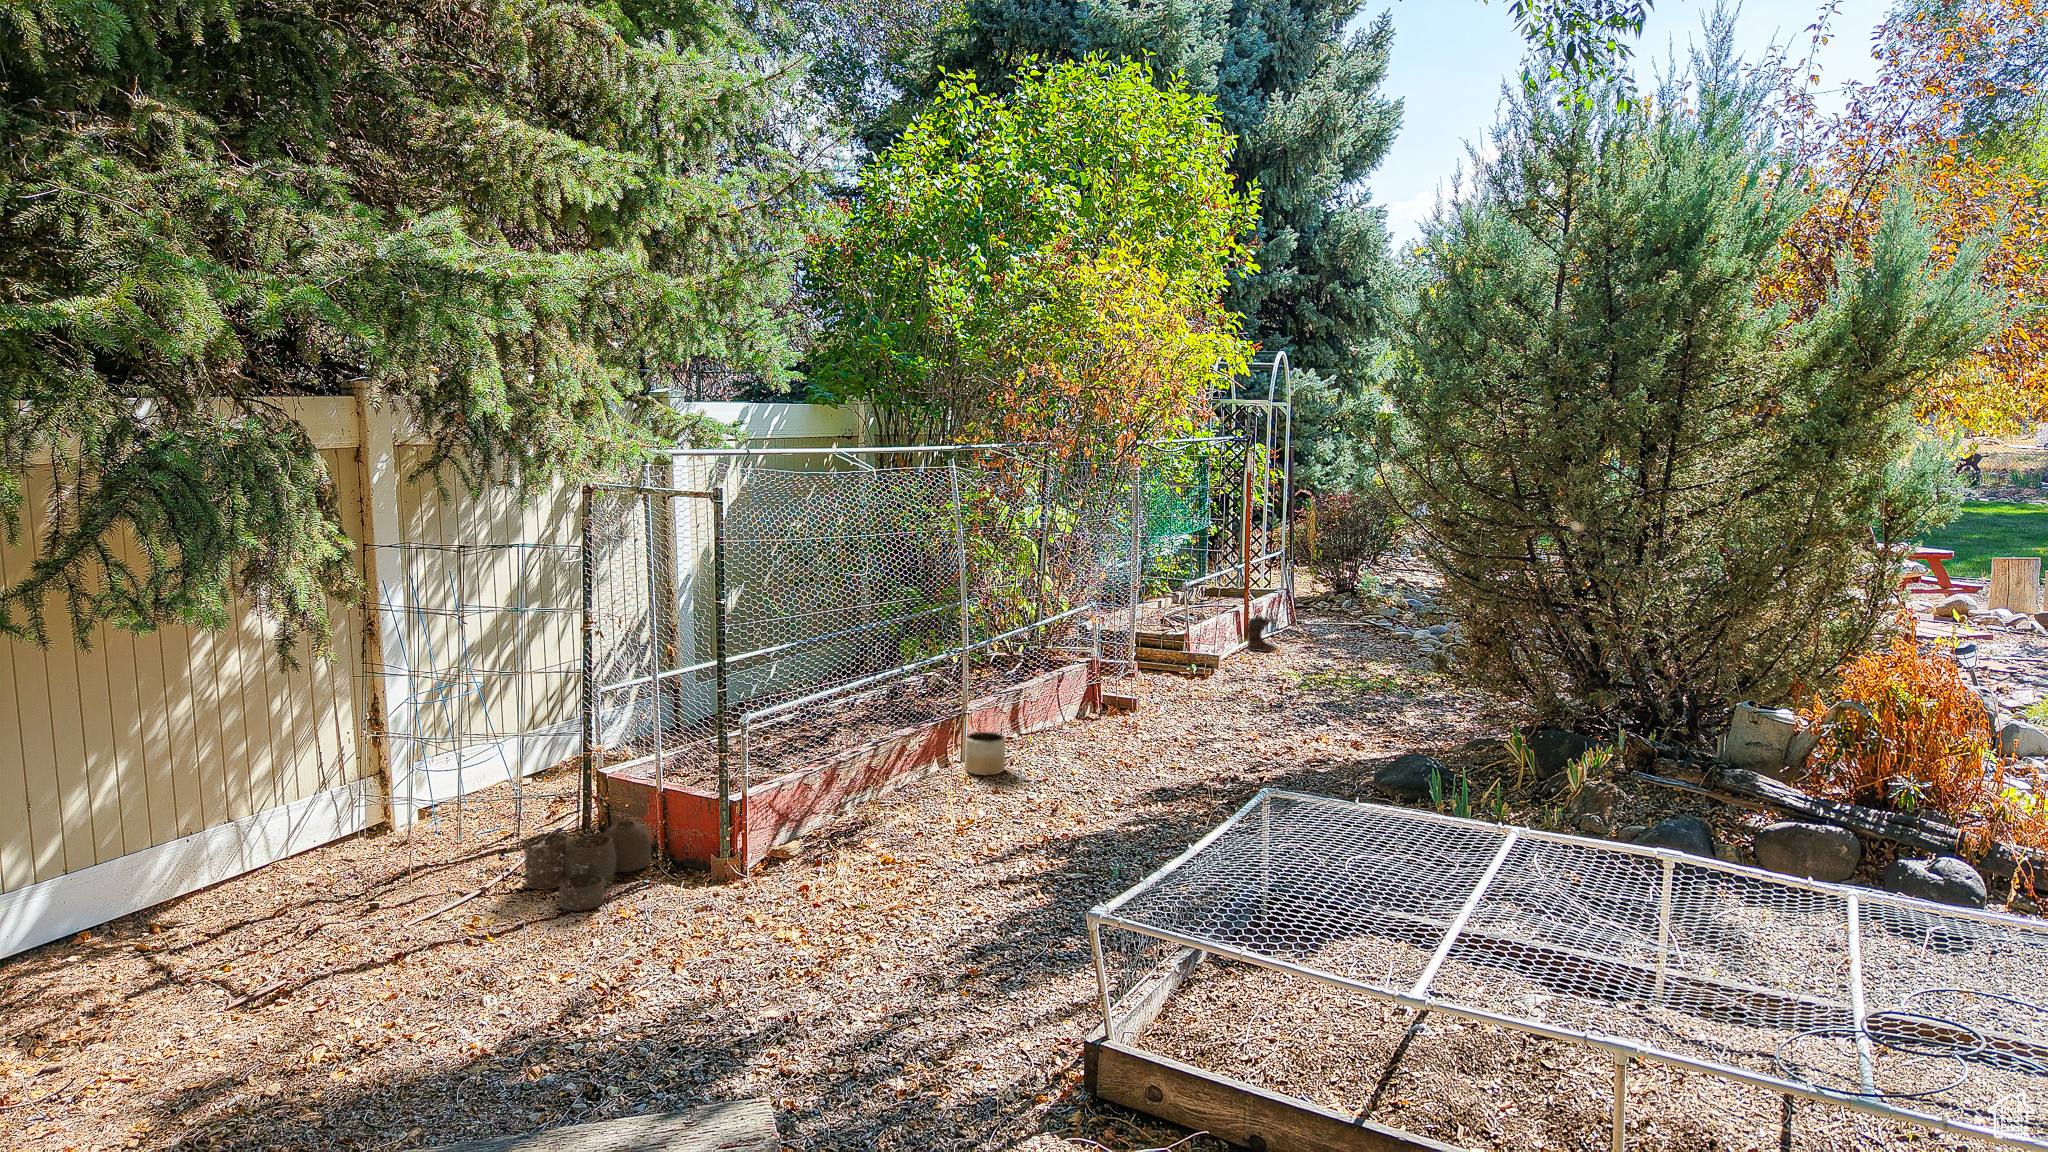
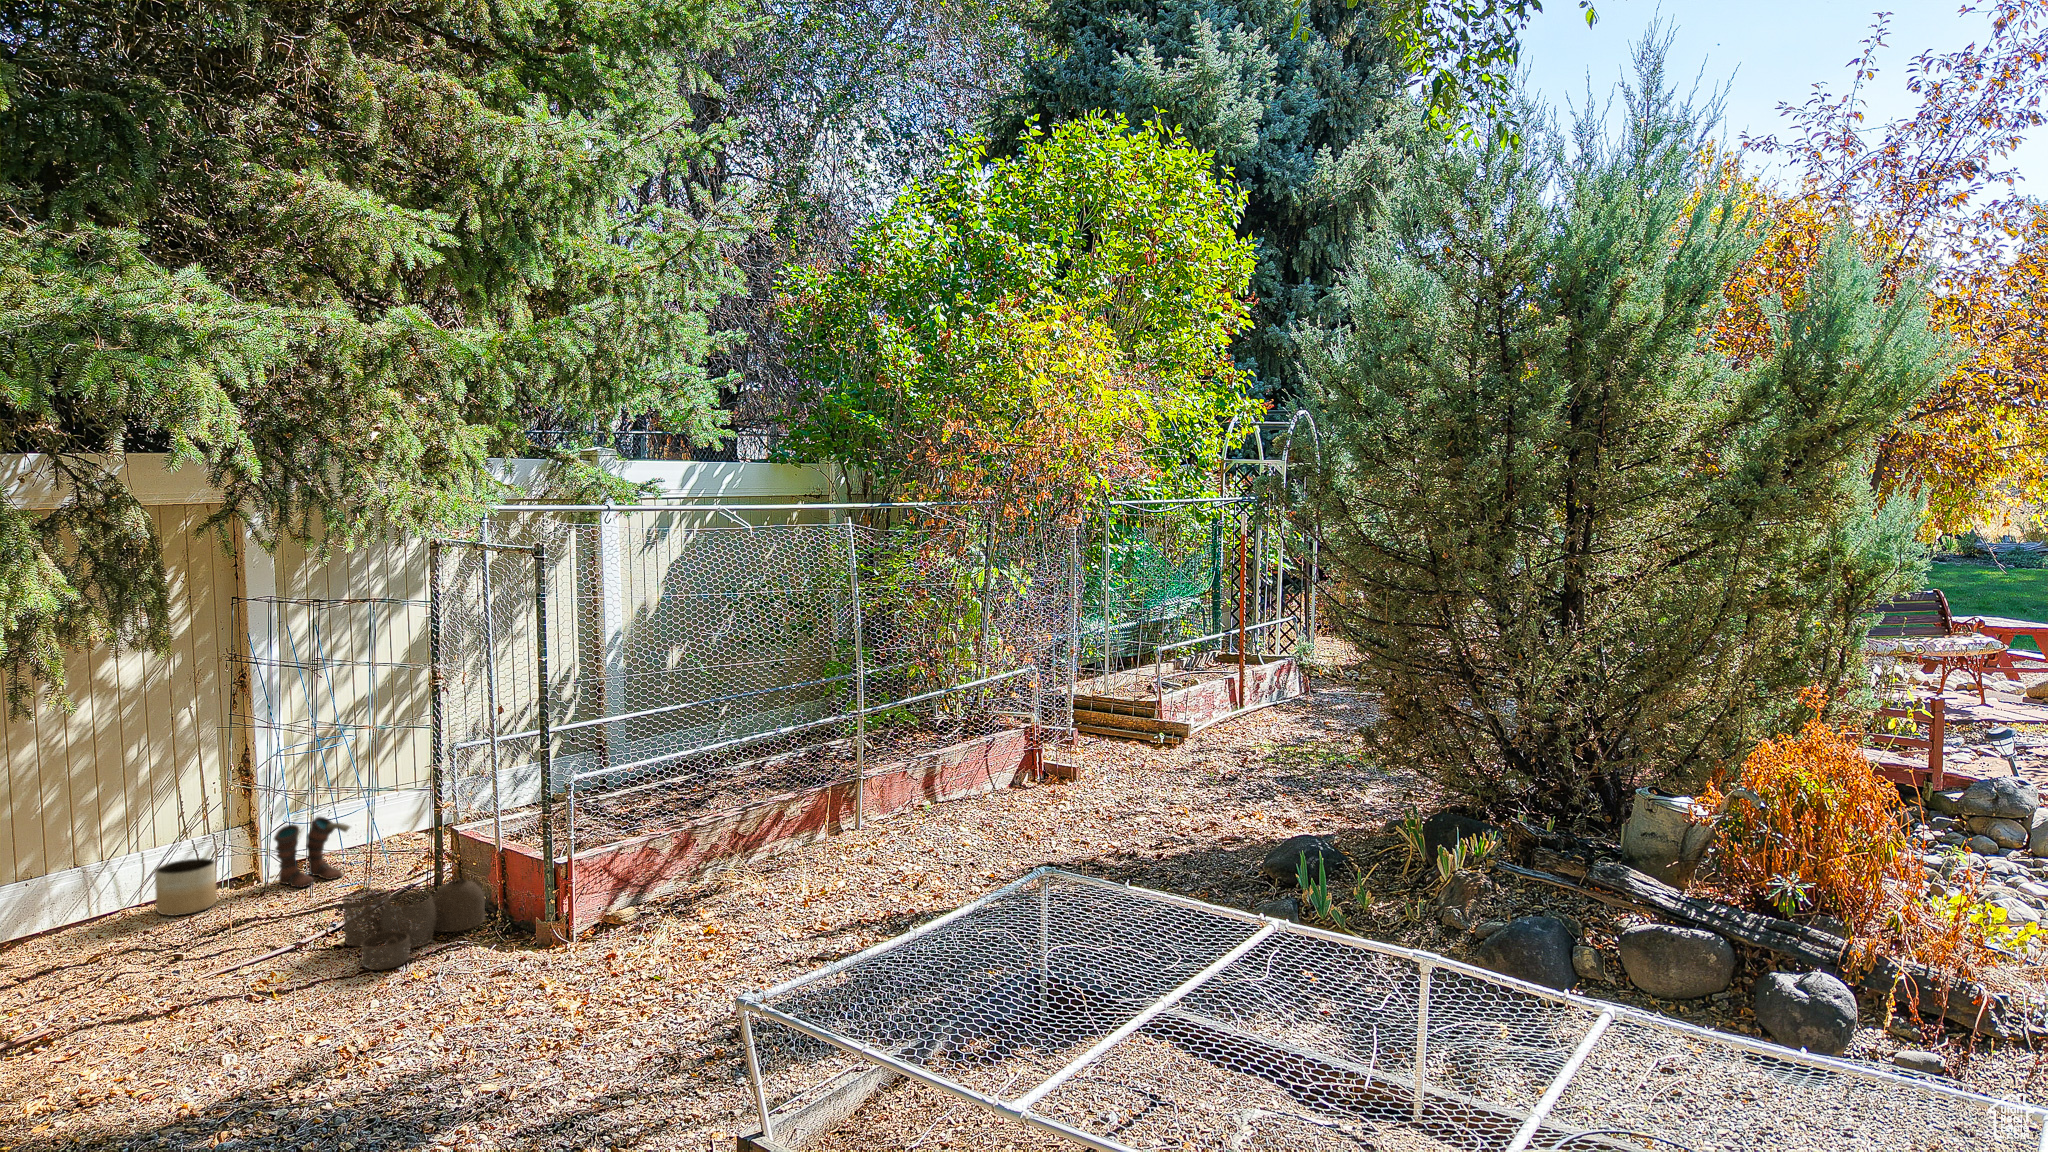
boots: present [1247,616,1276,652] -> present [274,817,350,888]
planter: present [965,732,1005,775] -> present [155,858,217,916]

